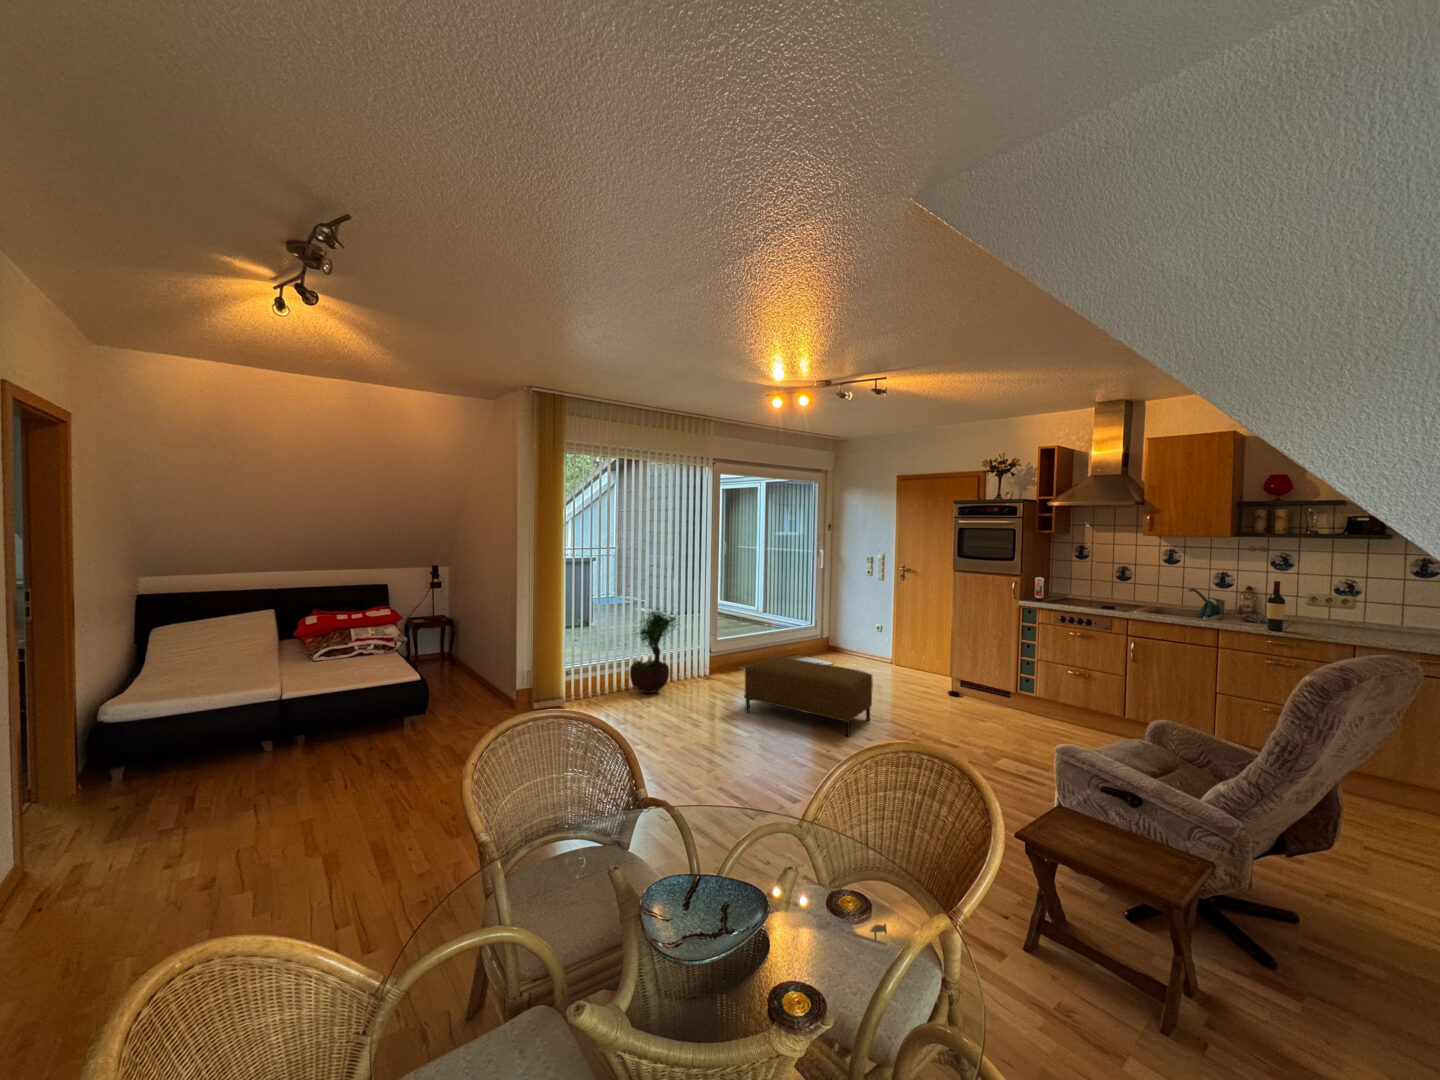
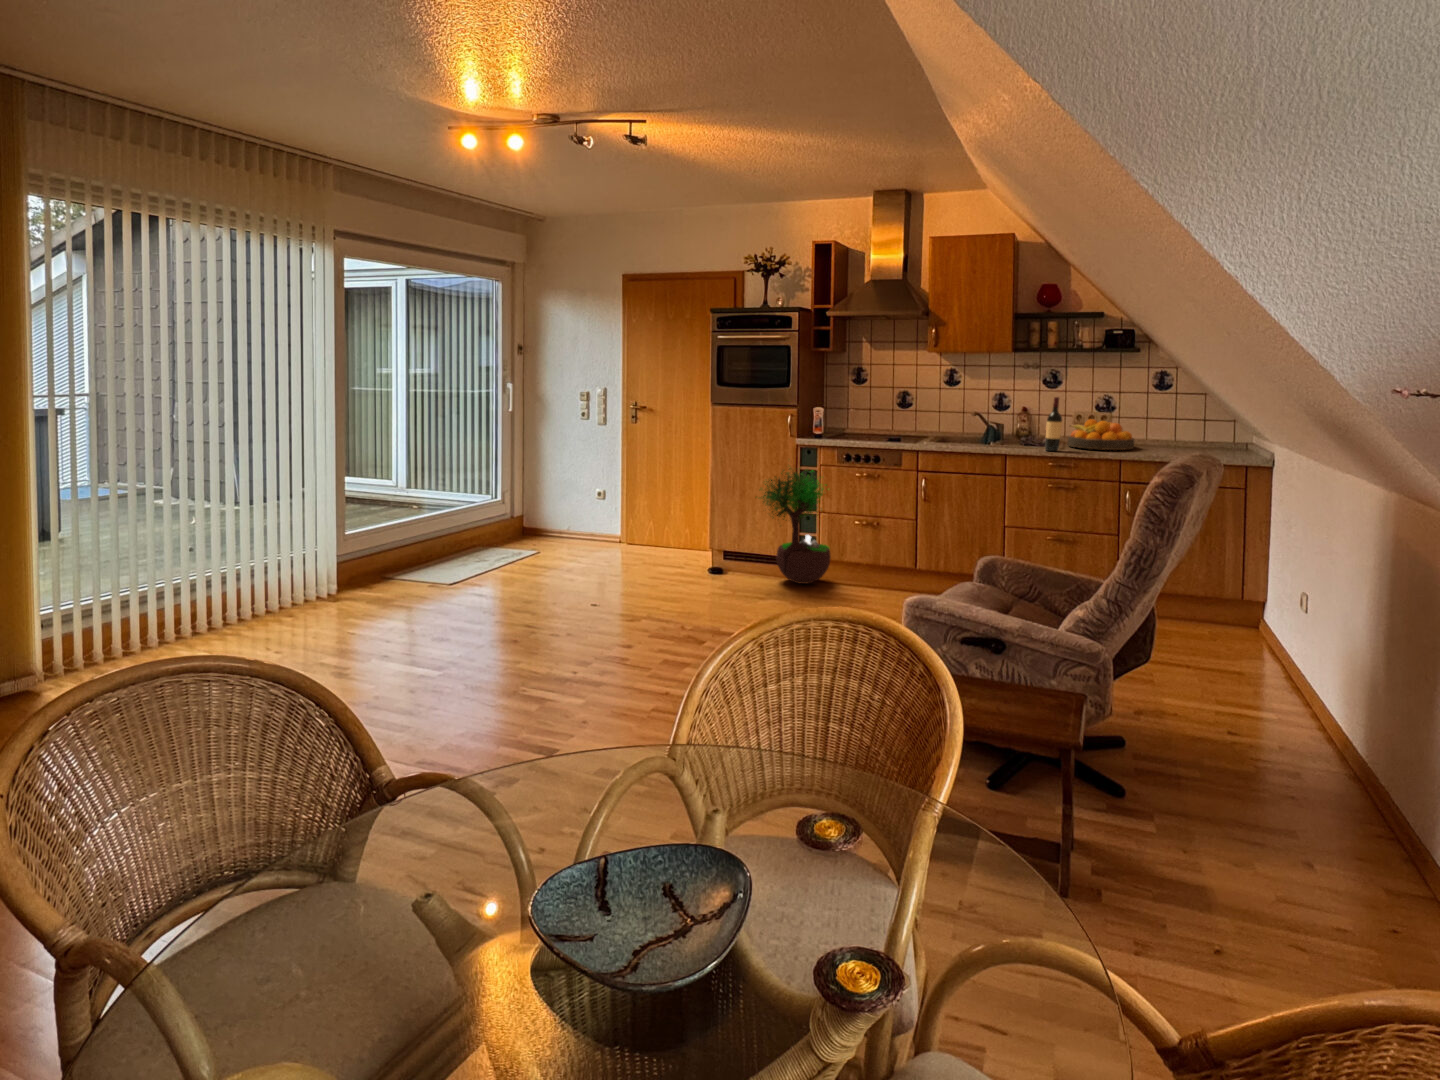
fruit bowl: none [1299,603,1384,636] -> present [1068,419,1134,450]
potted tree: present [630,611,679,693] -> present [763,468,831,584]
ottoman: present [744,657,873,736] -> none [445,543,633,637]

